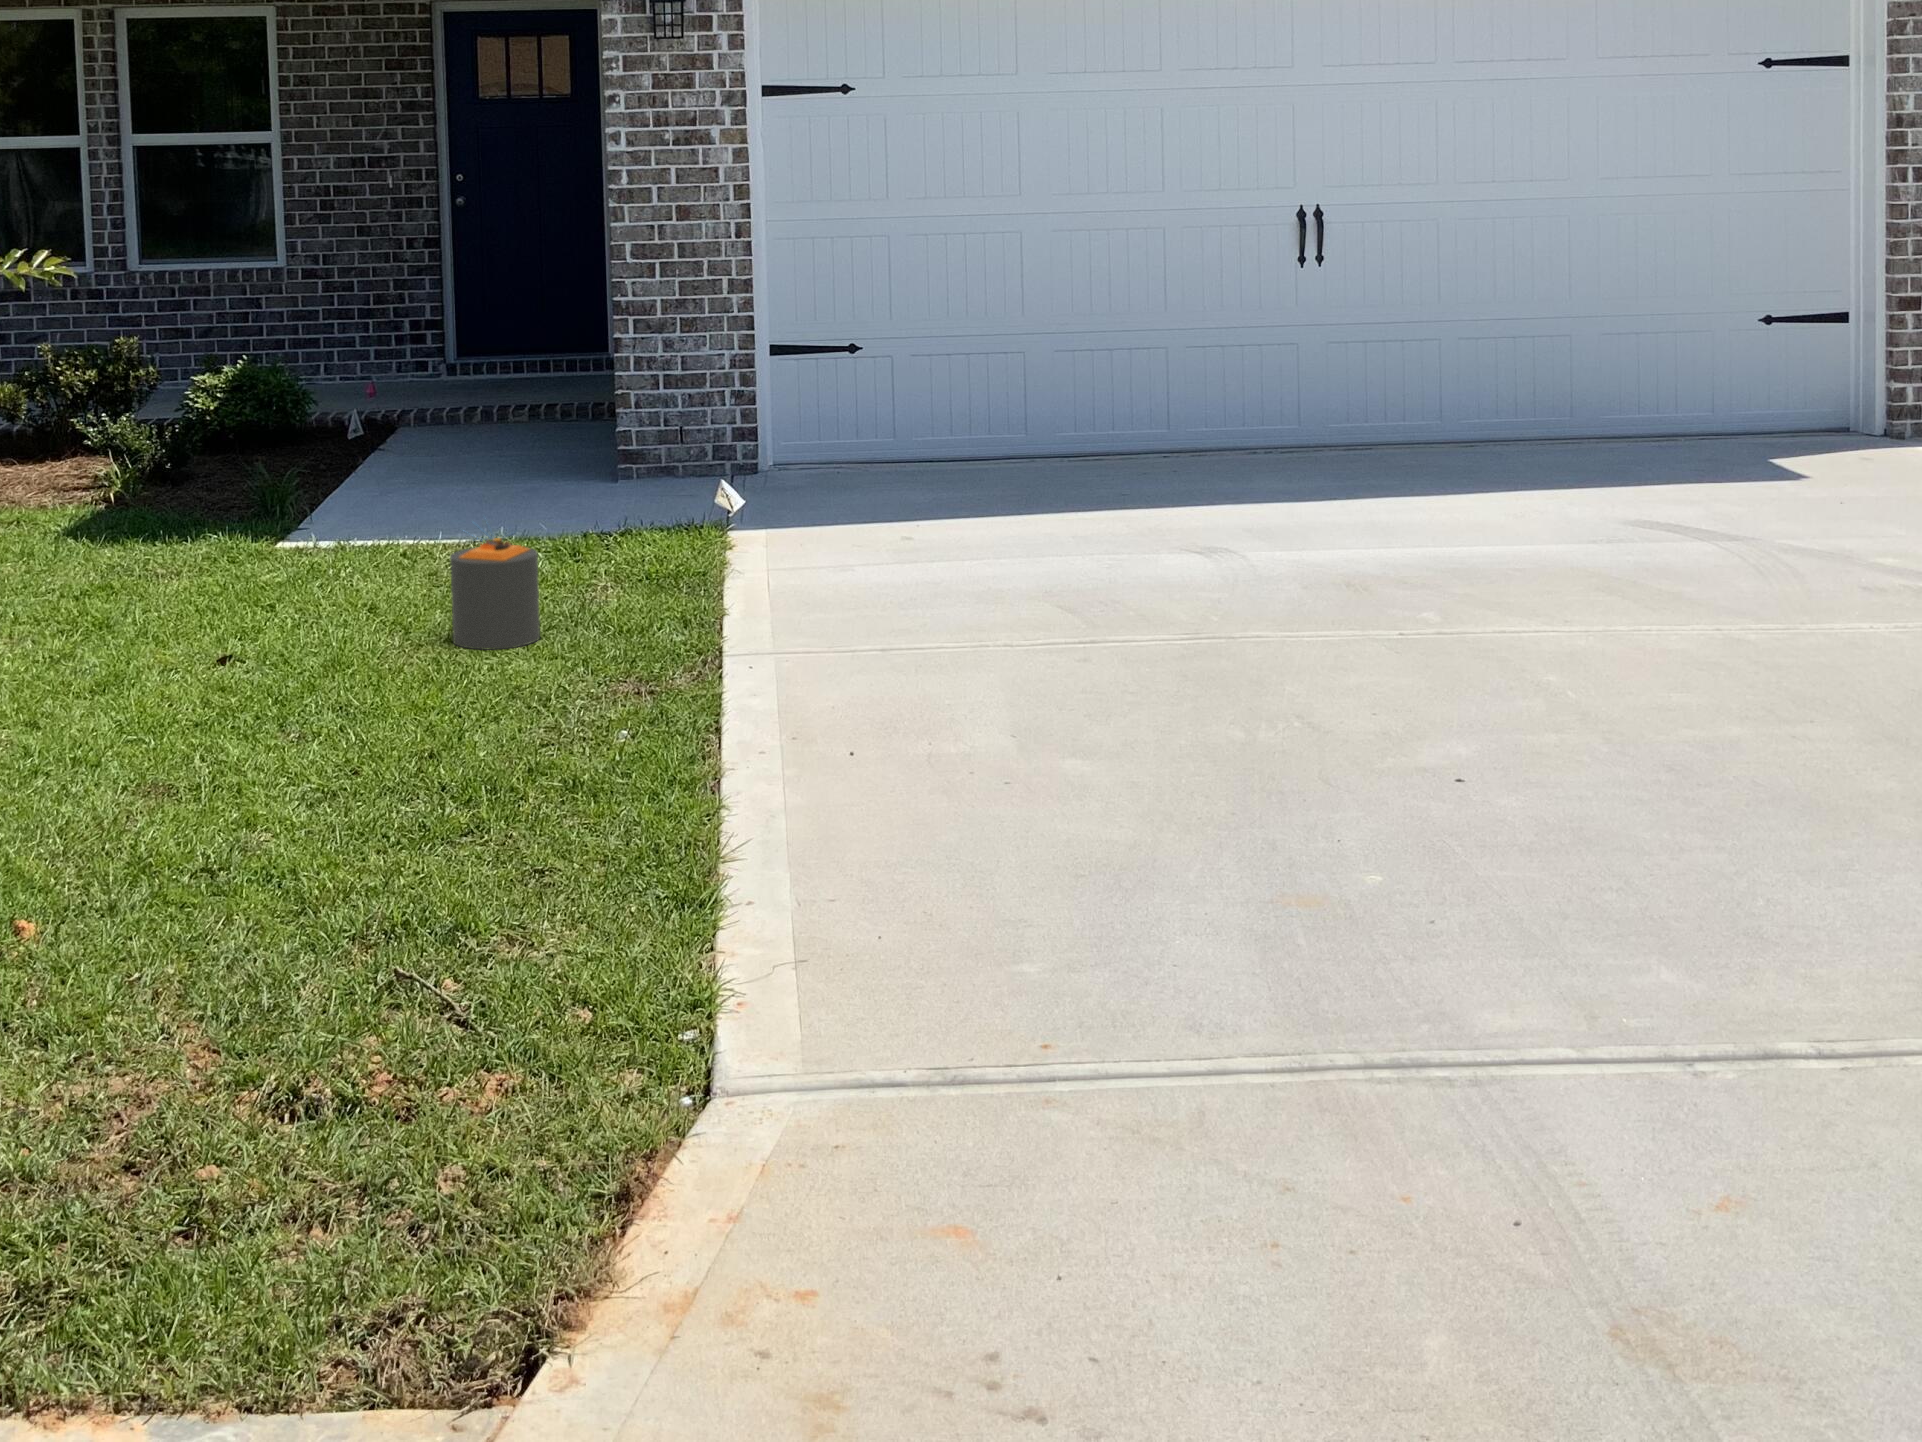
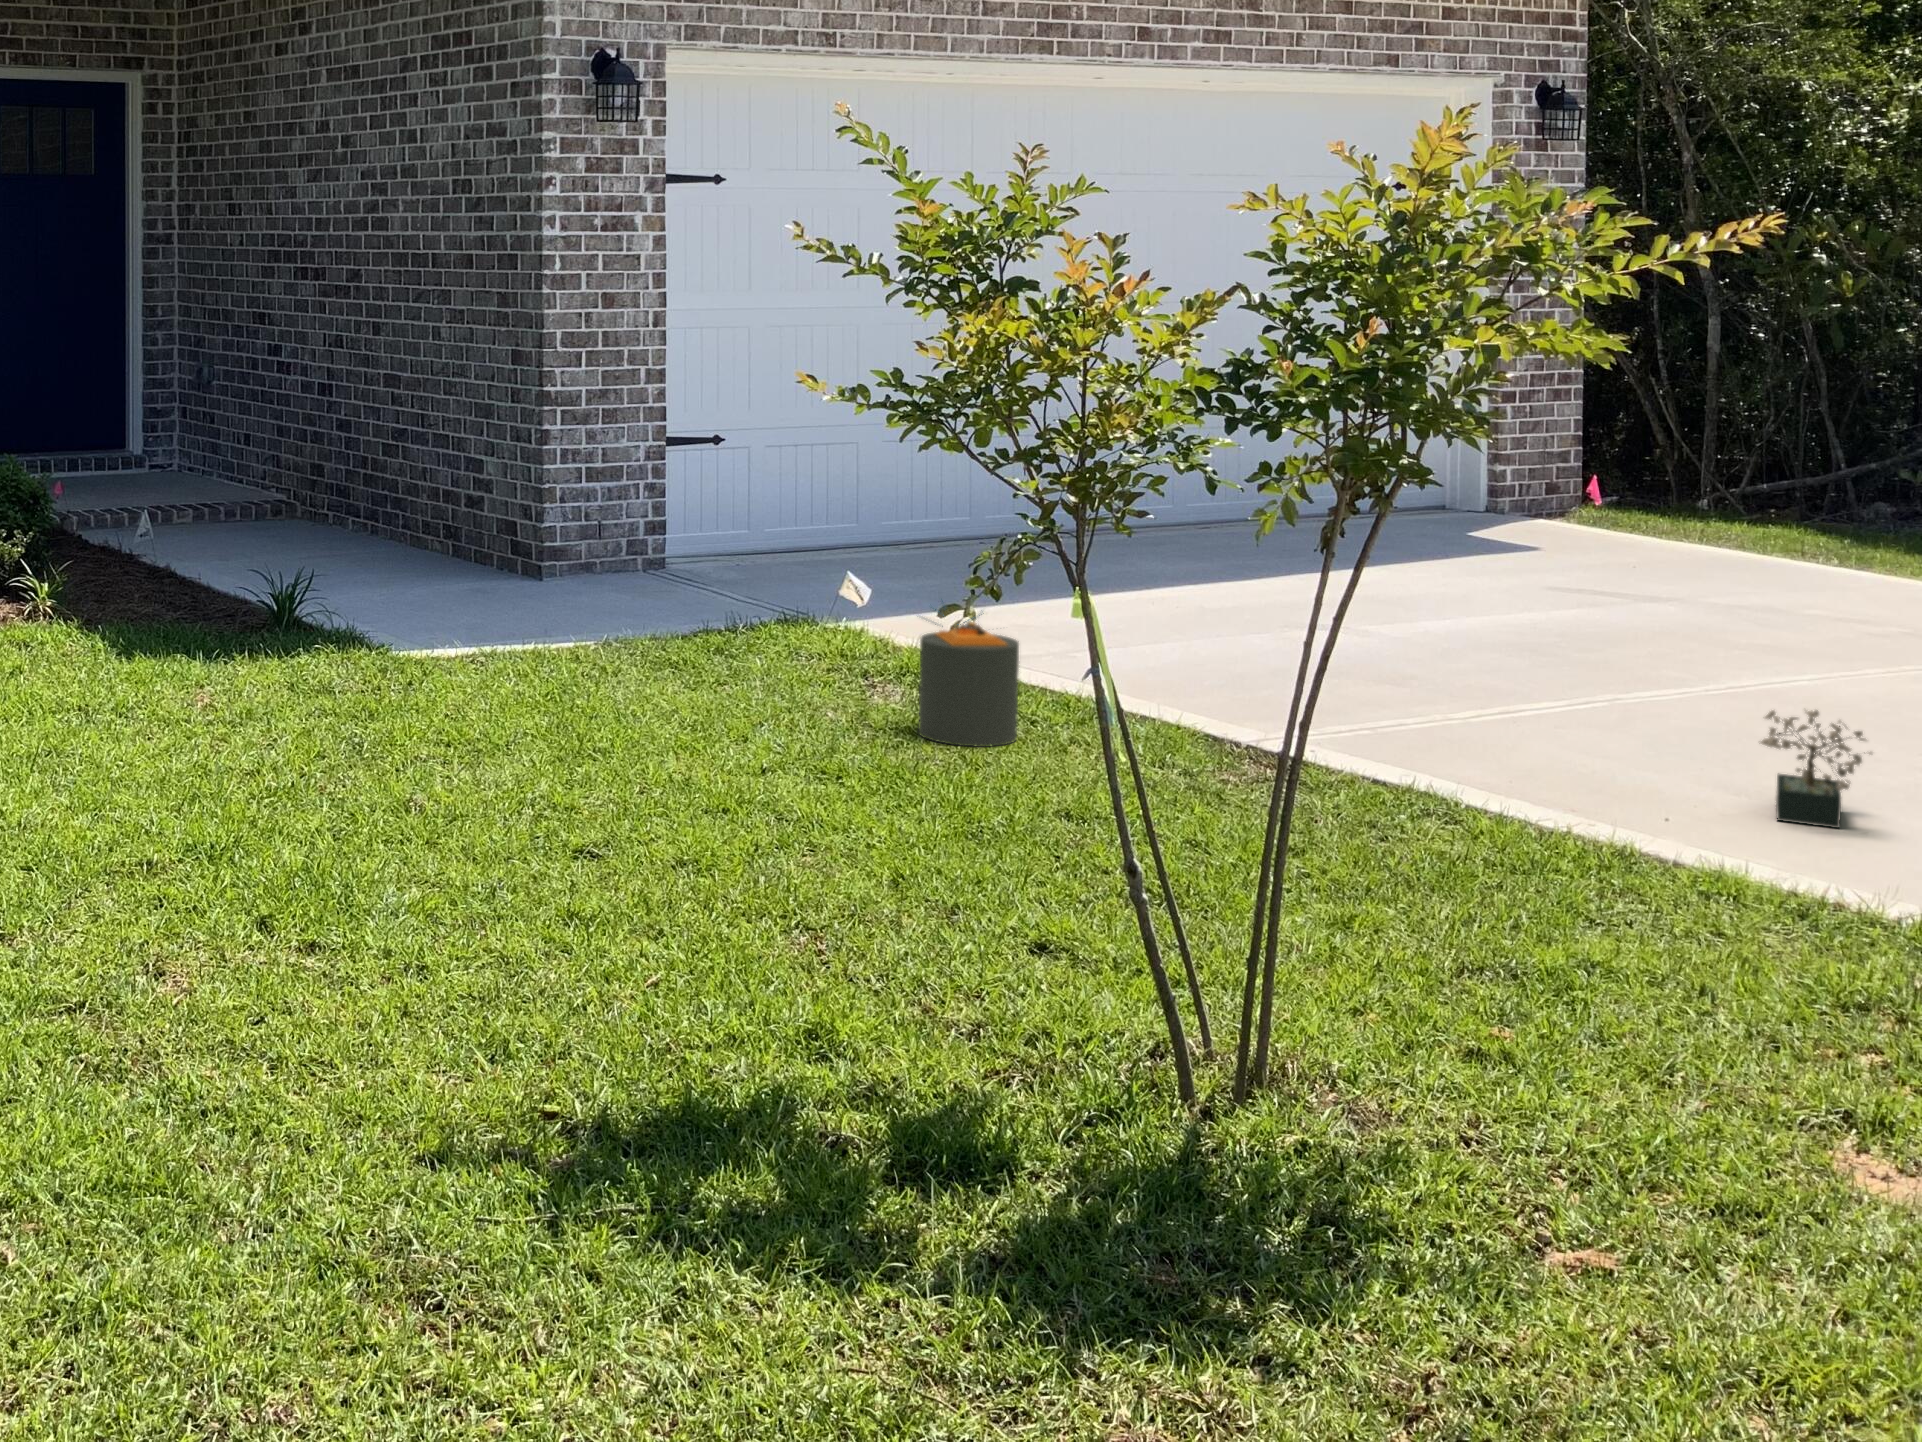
decorative plant: none [891,658,1013,774] -> present [1761,710,1871,828]

